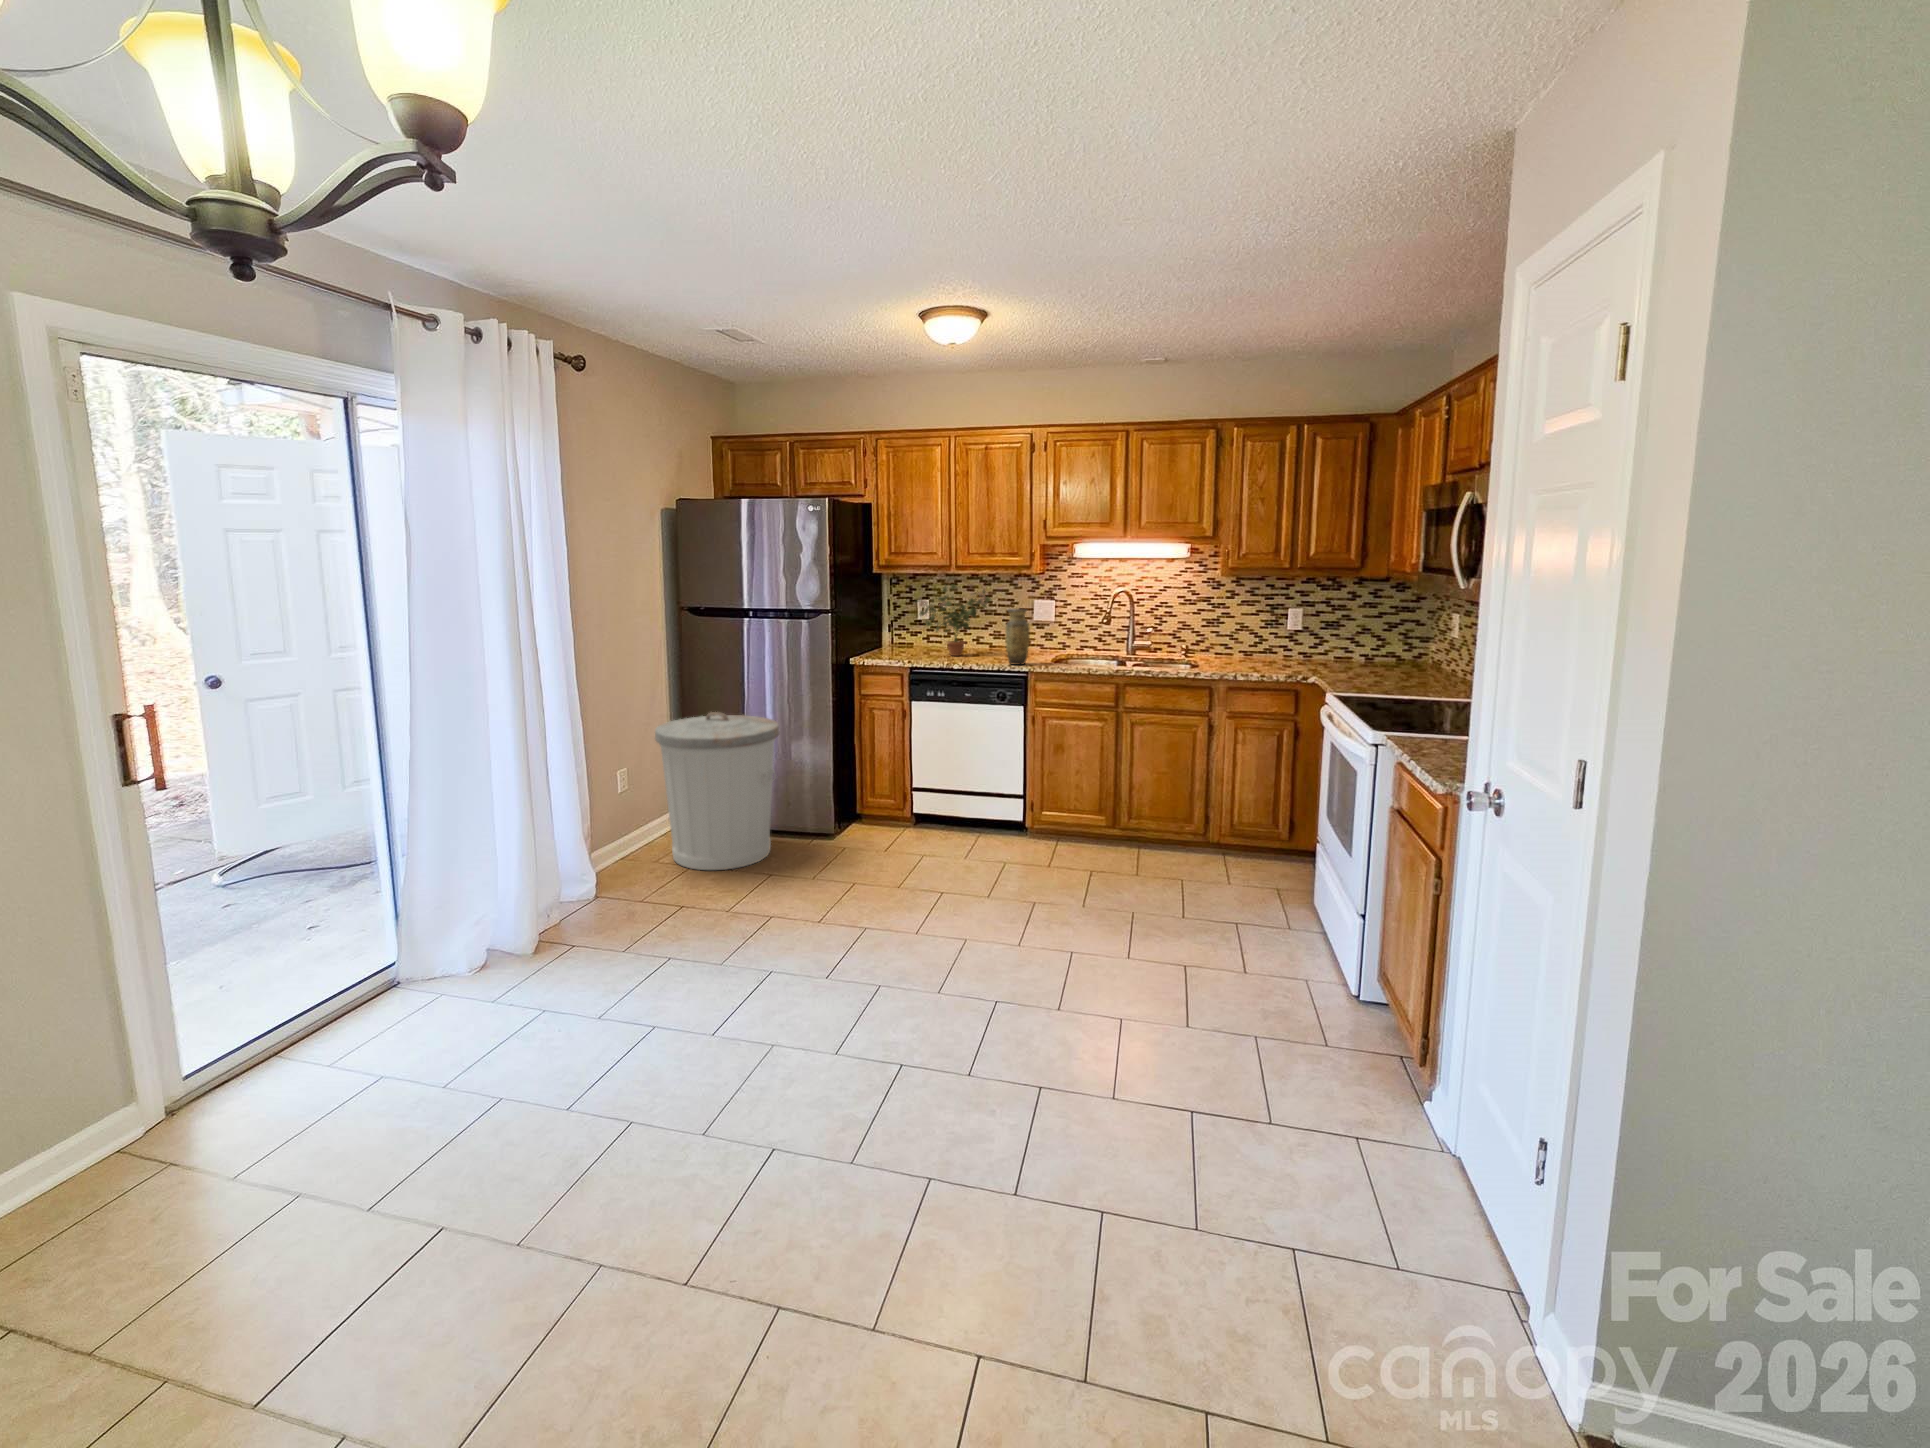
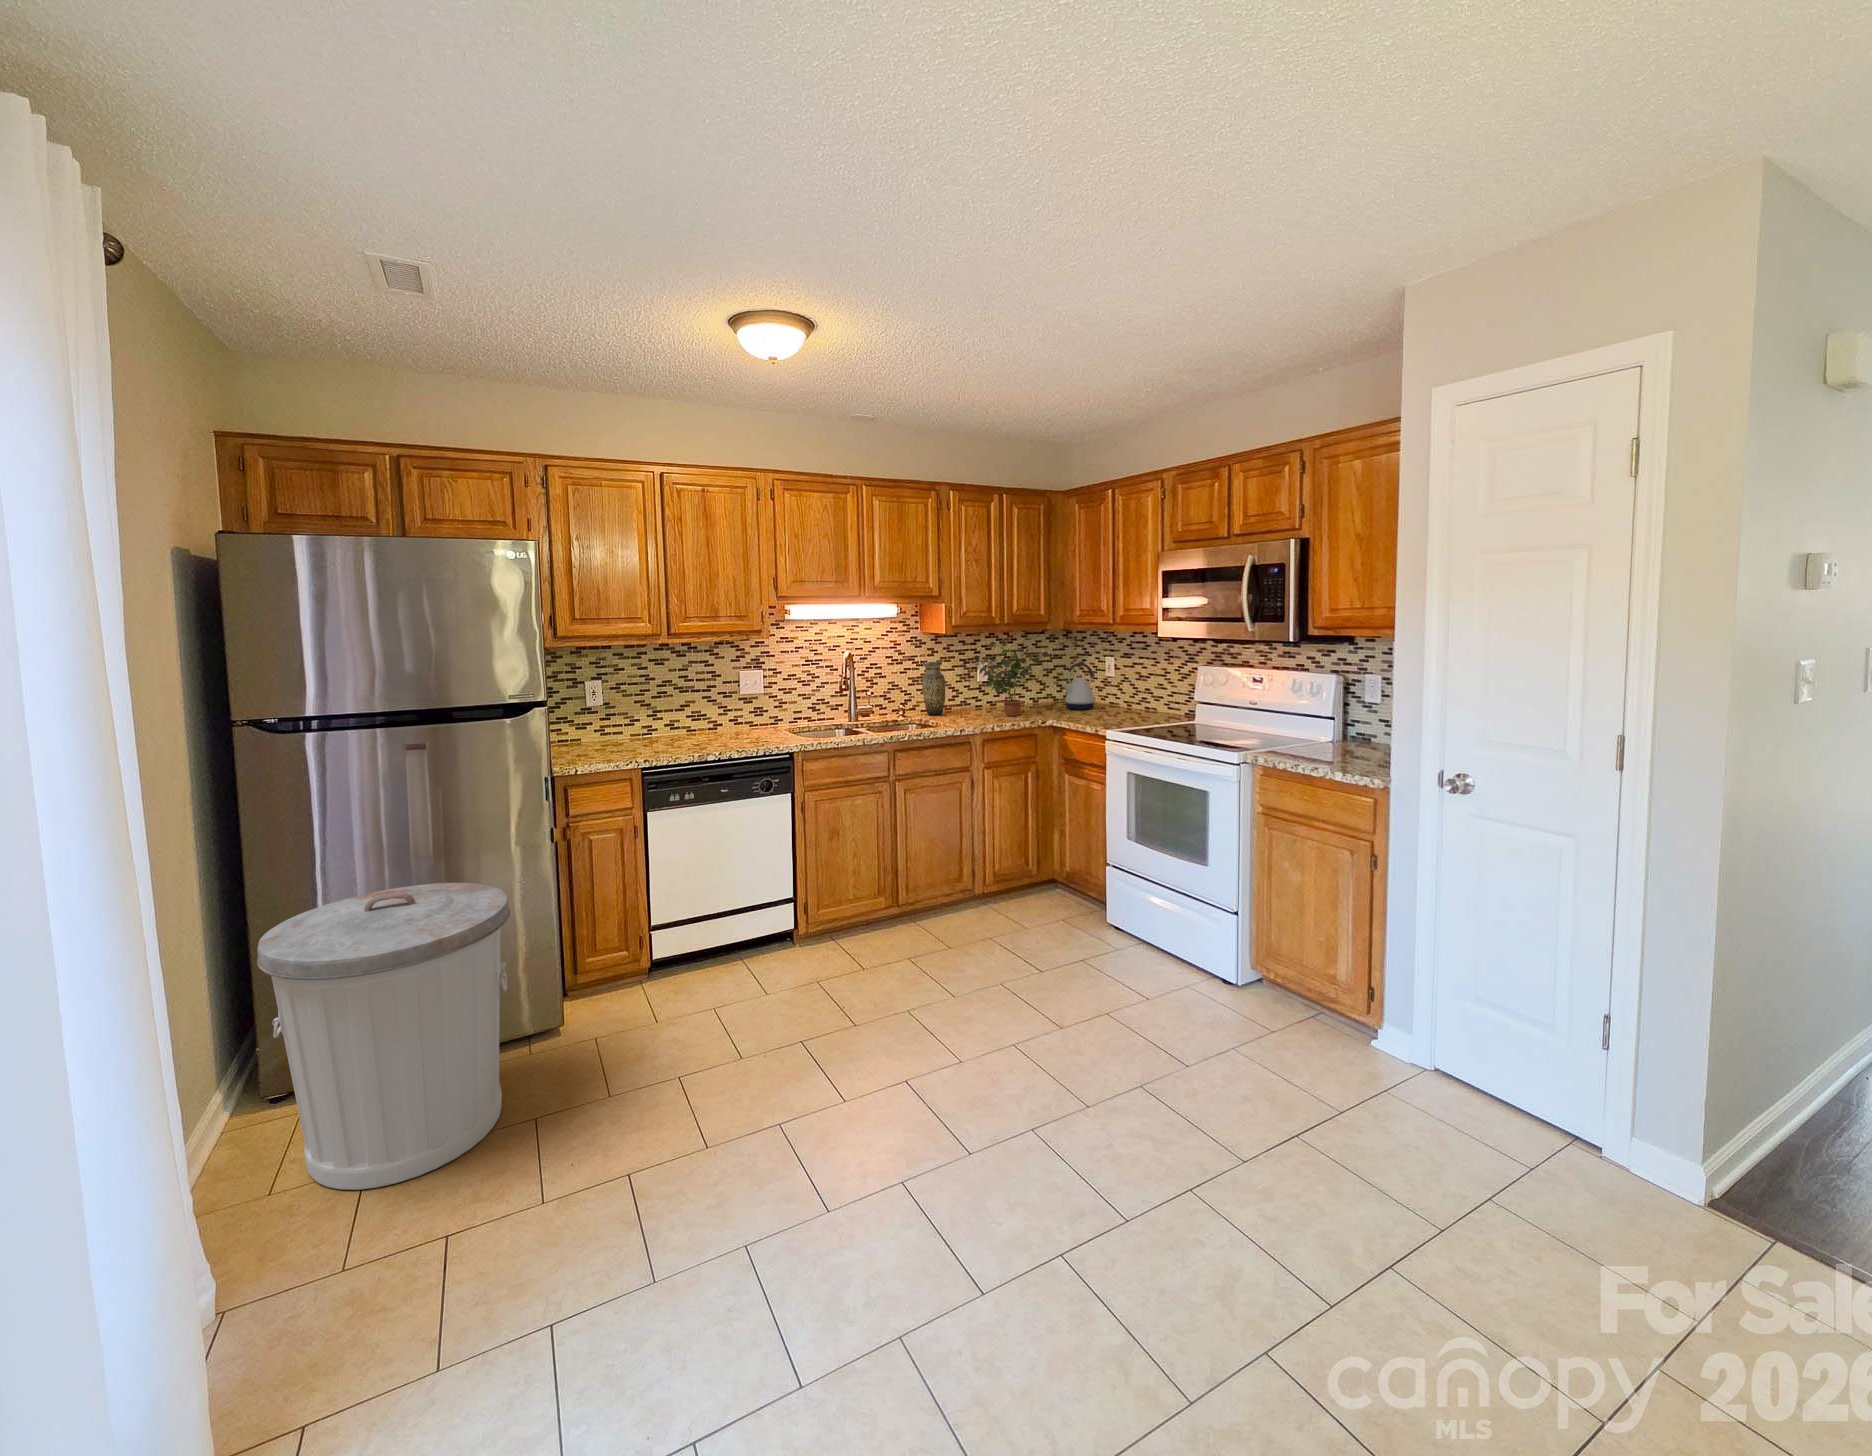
potted plant: present [915,584,991,656] -> present [973,641,1050,716]
vase: present [1005,609,1030,665] -> present [922,662,945,715]
kettle: none [1377,616,1424,671] -> present [1063,663,1096,710]

